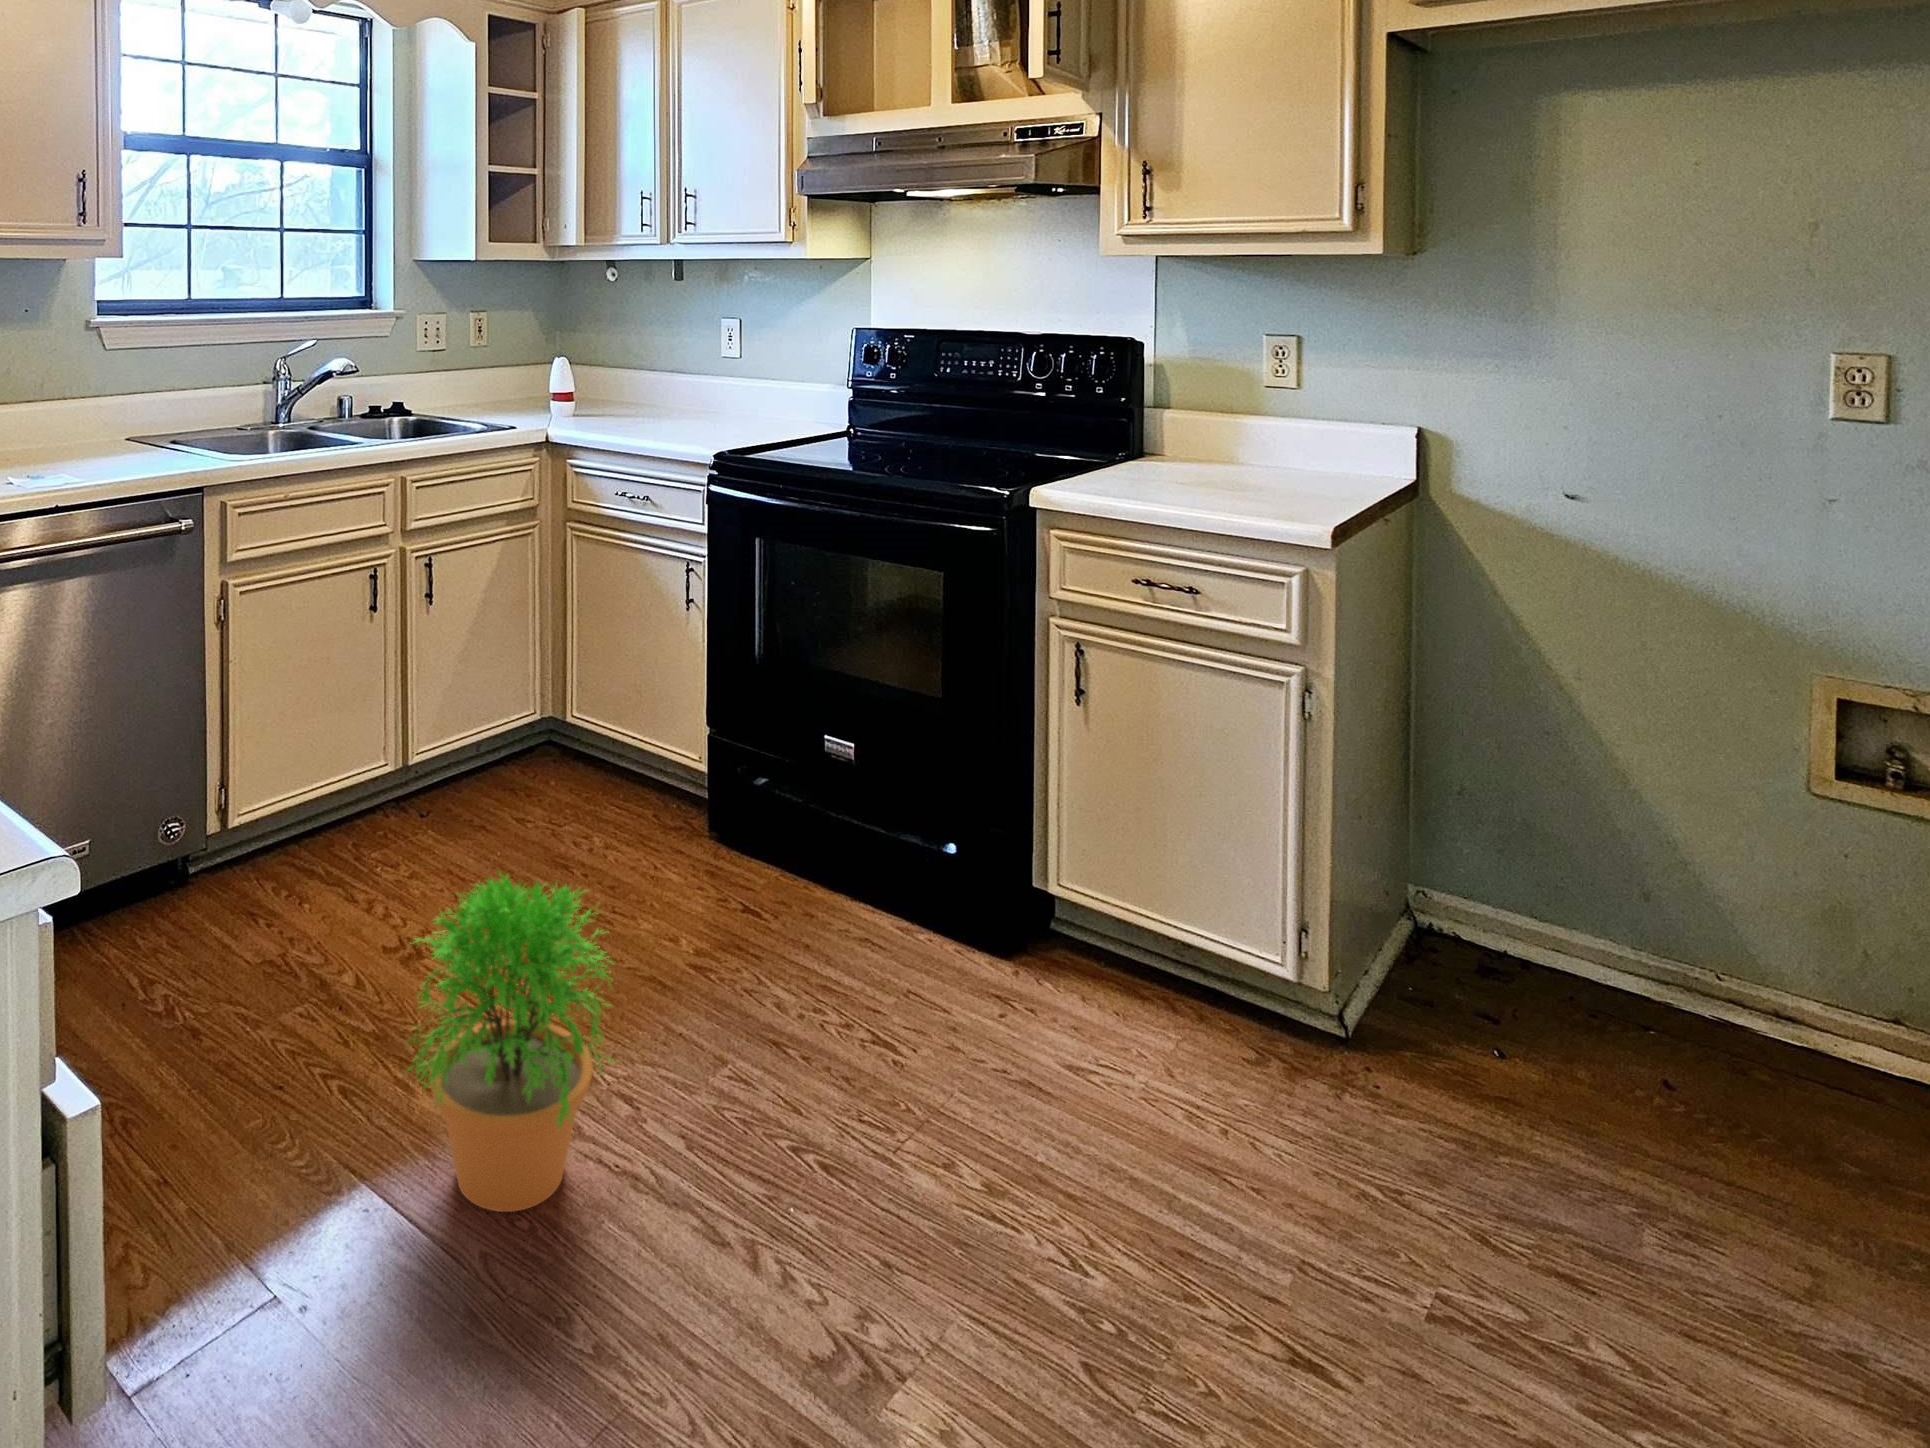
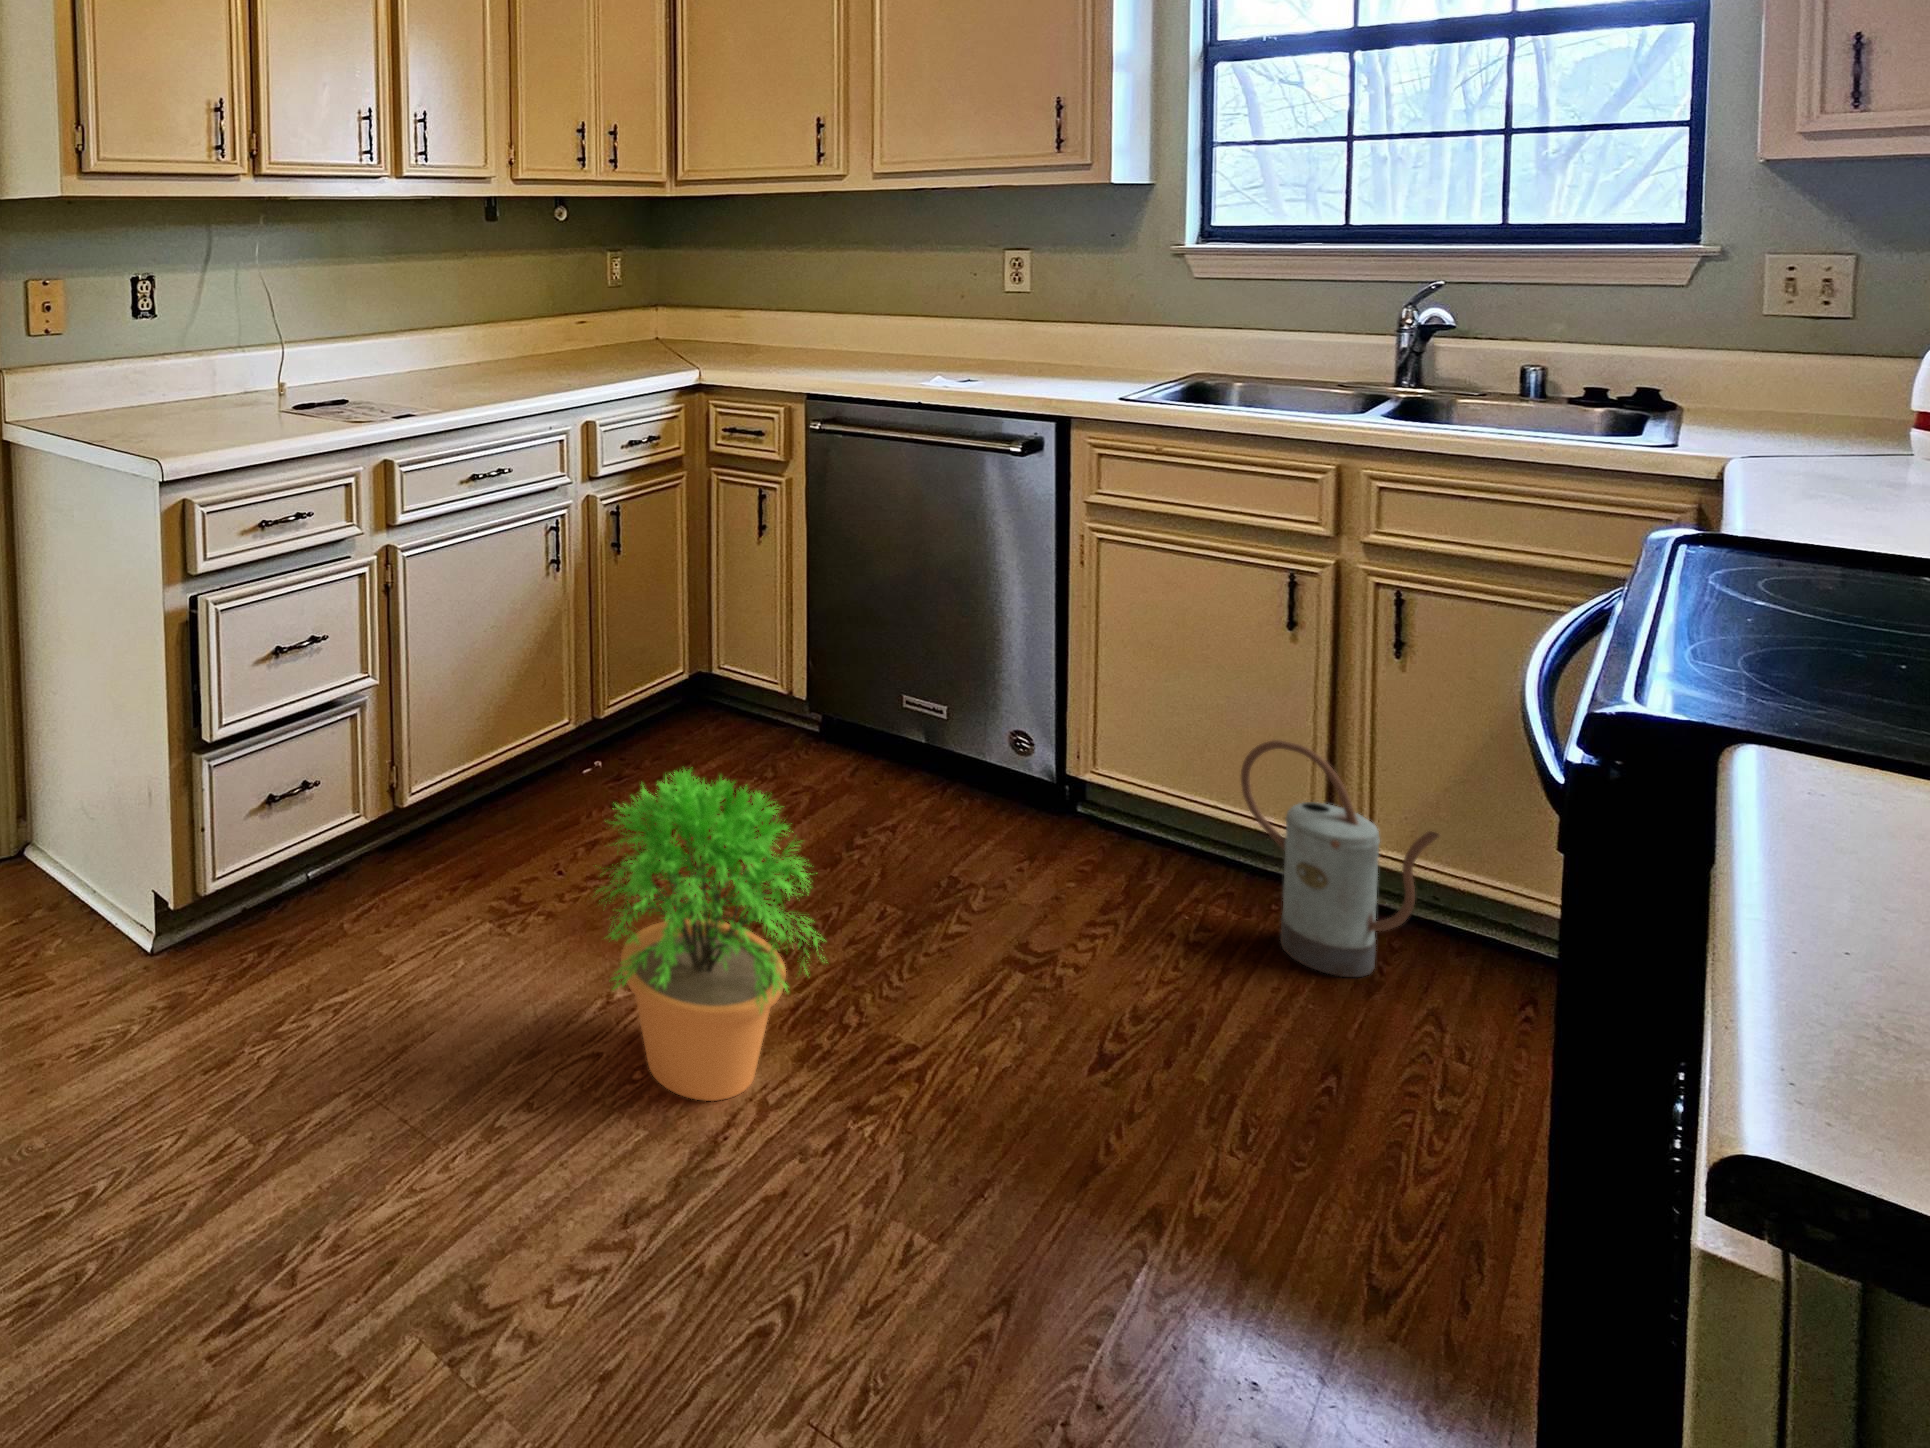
watering can: none [371,691,493,844] -> present [1241,740,1439,977]

